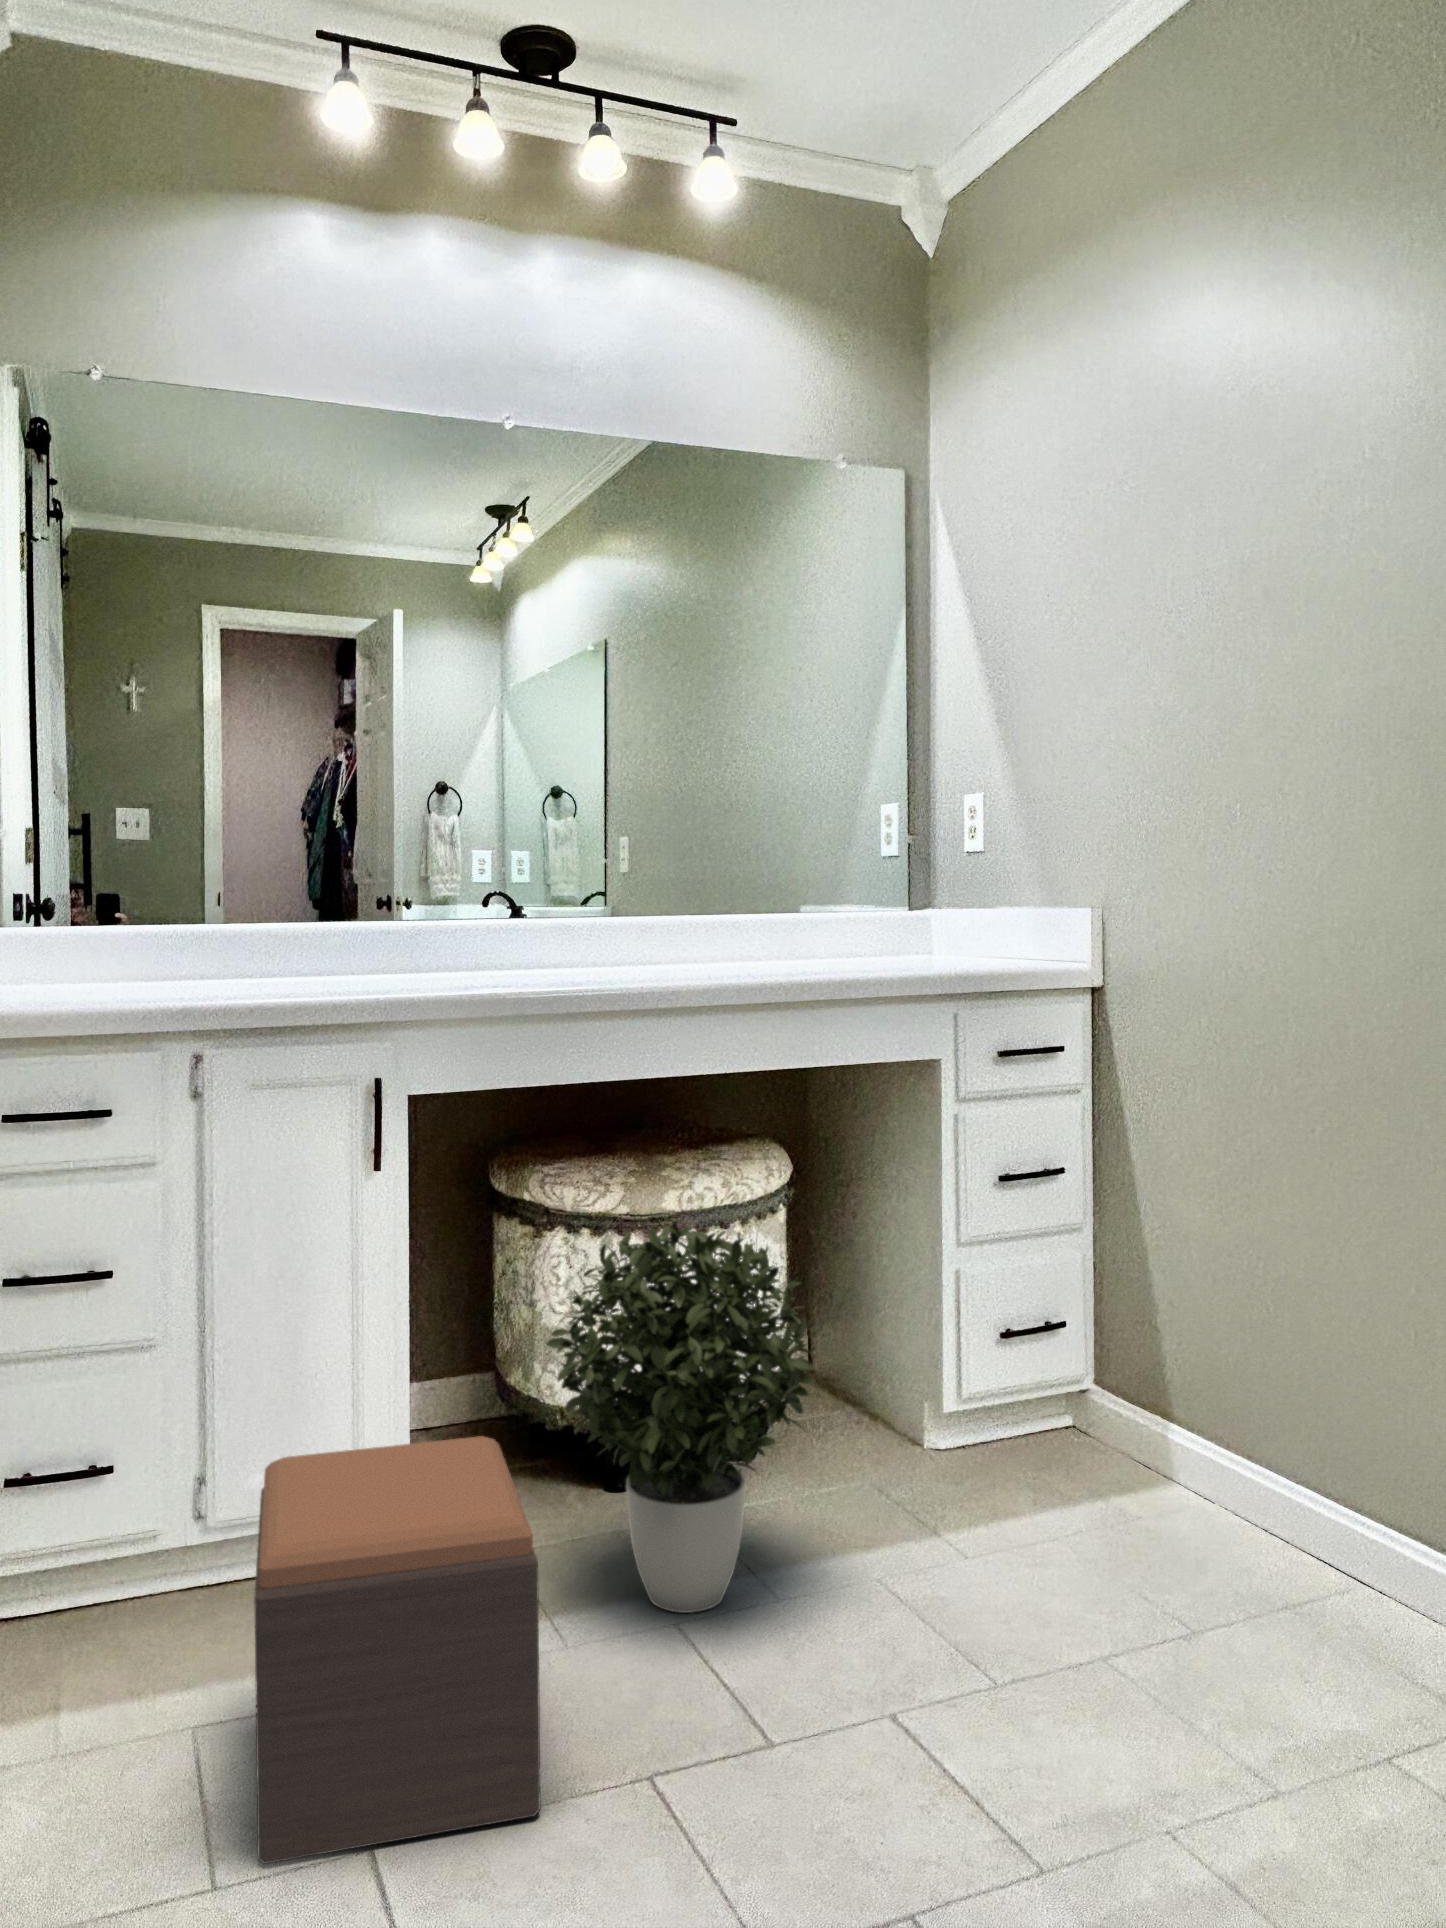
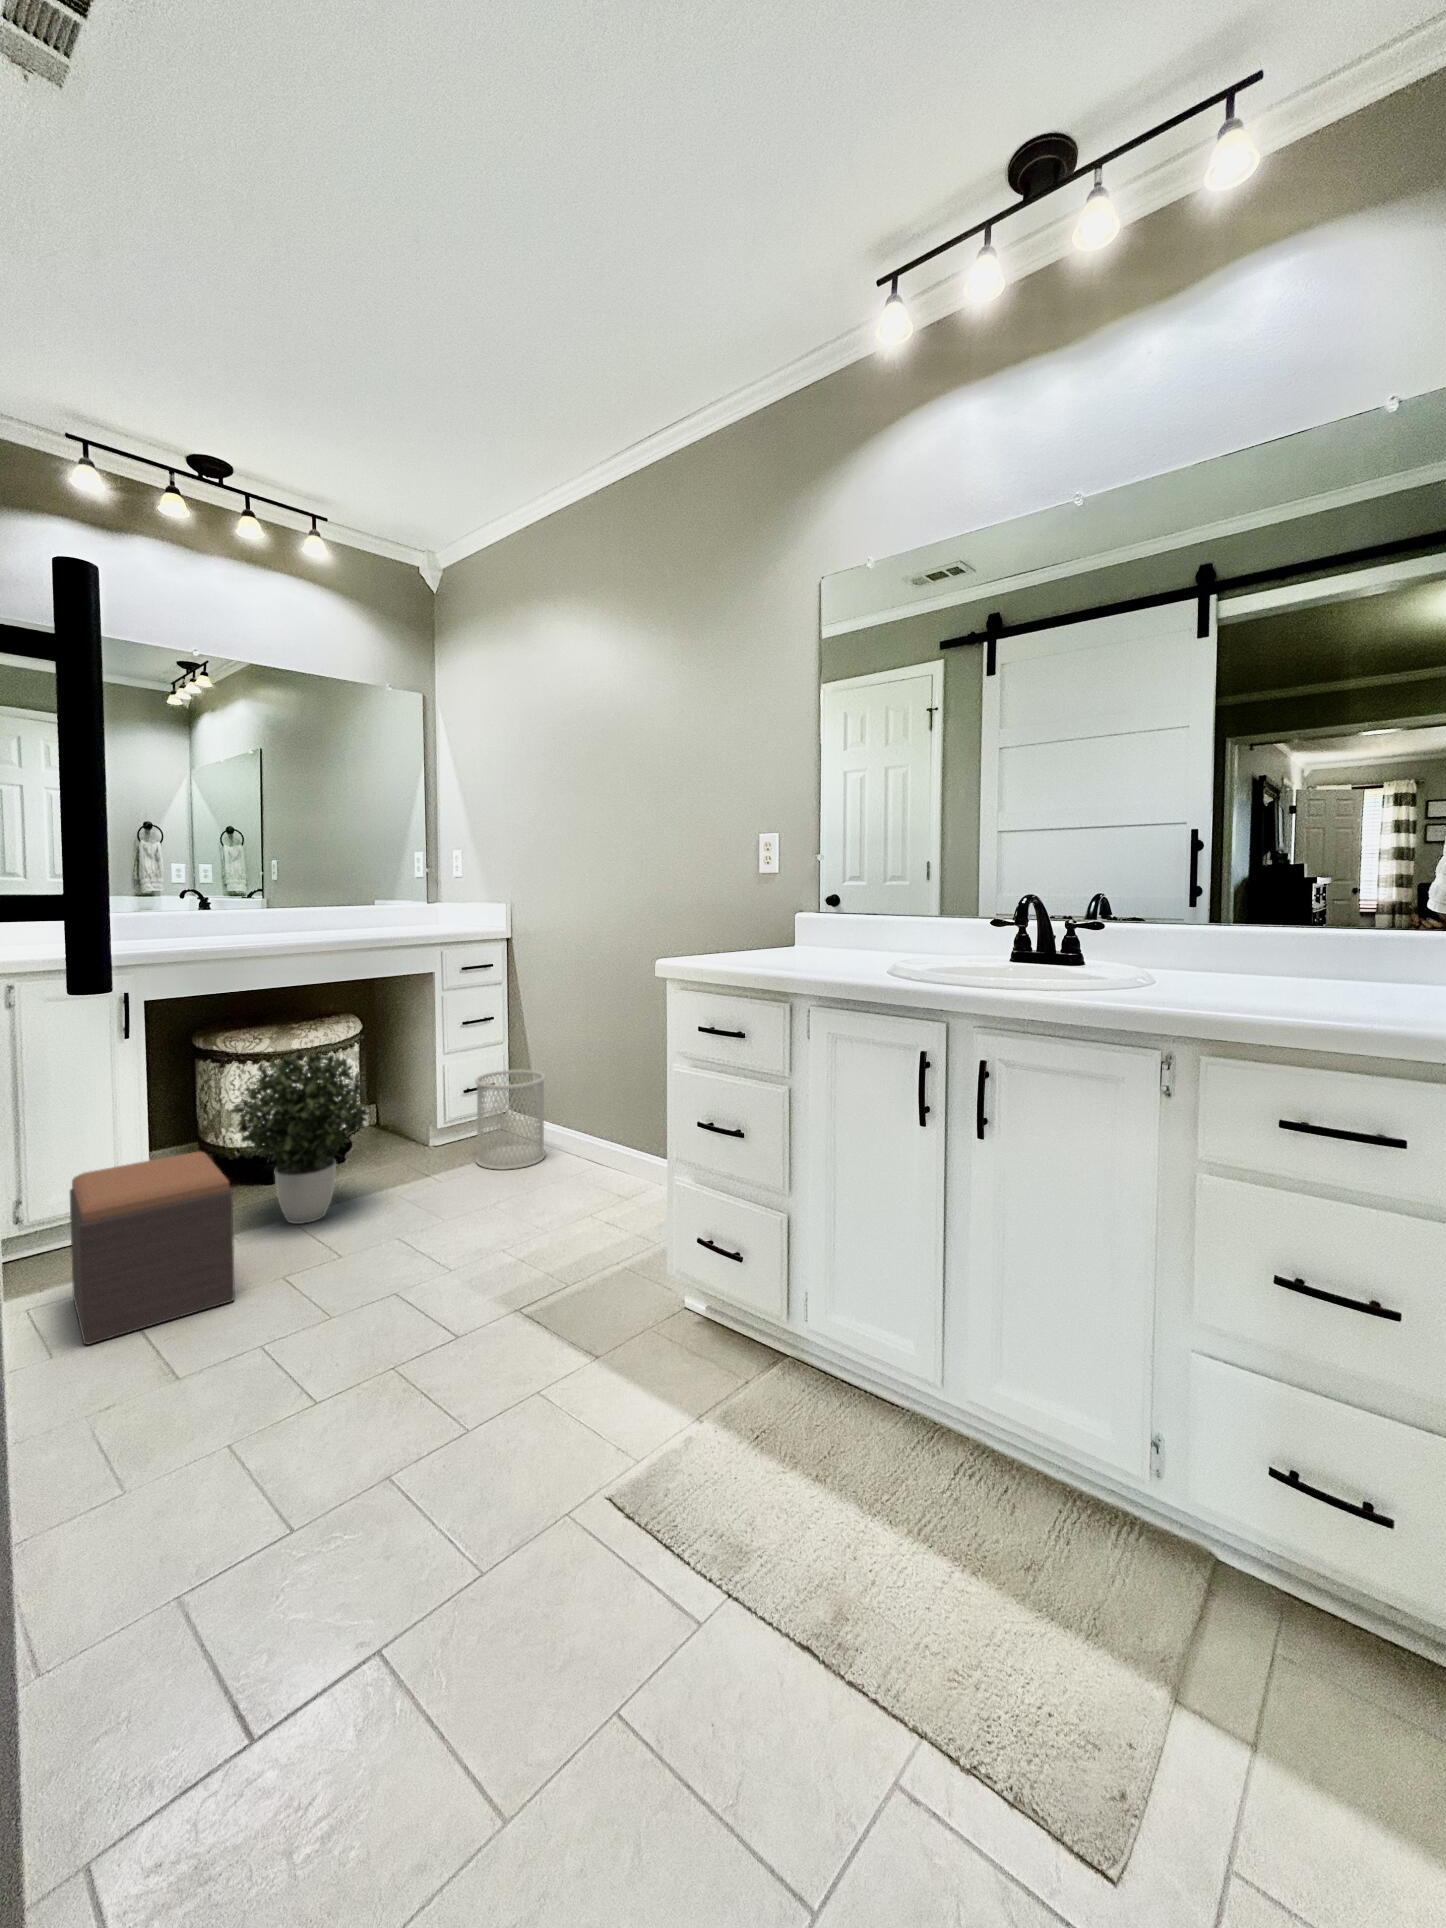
wastebasket: none [1031,1297,1199,1547] -> present [475,1070,545,1170]

